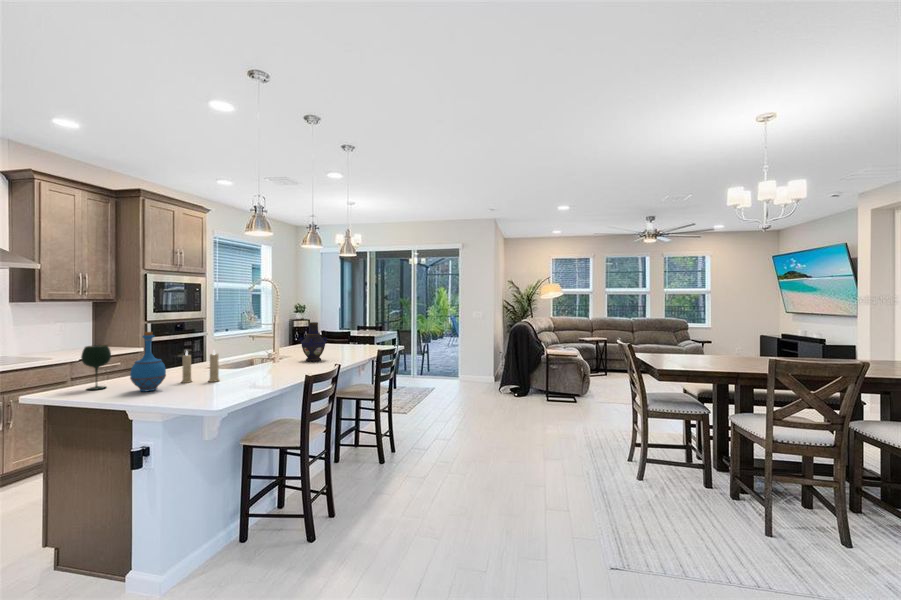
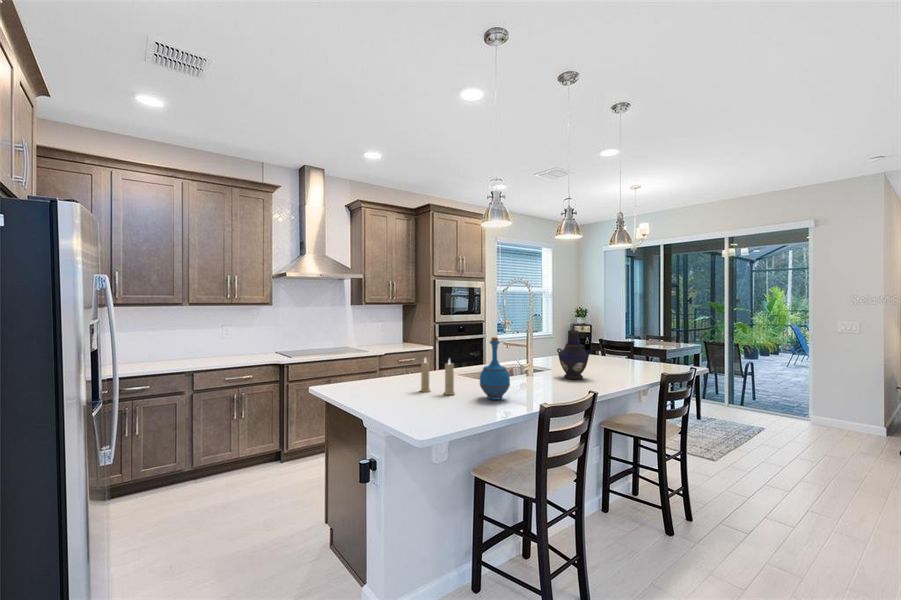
bottle: present [130,332,166,391] -> present [480,337,510,400]
wine glass: present [81,345,111,390] -> none [342,346,364,389]

